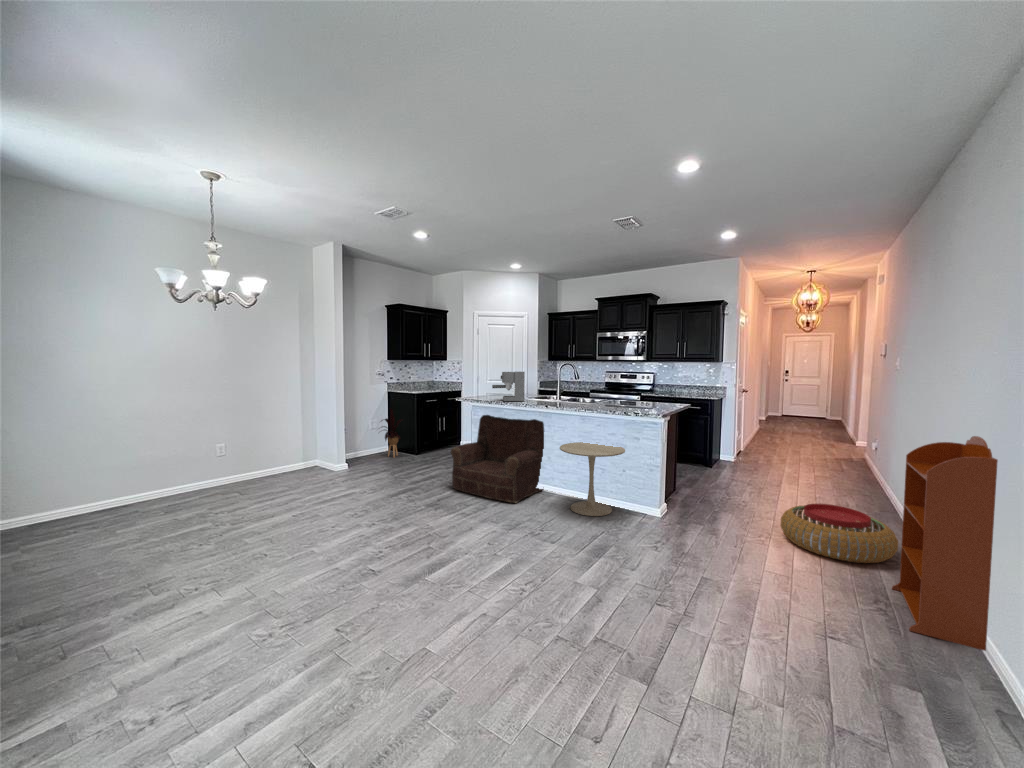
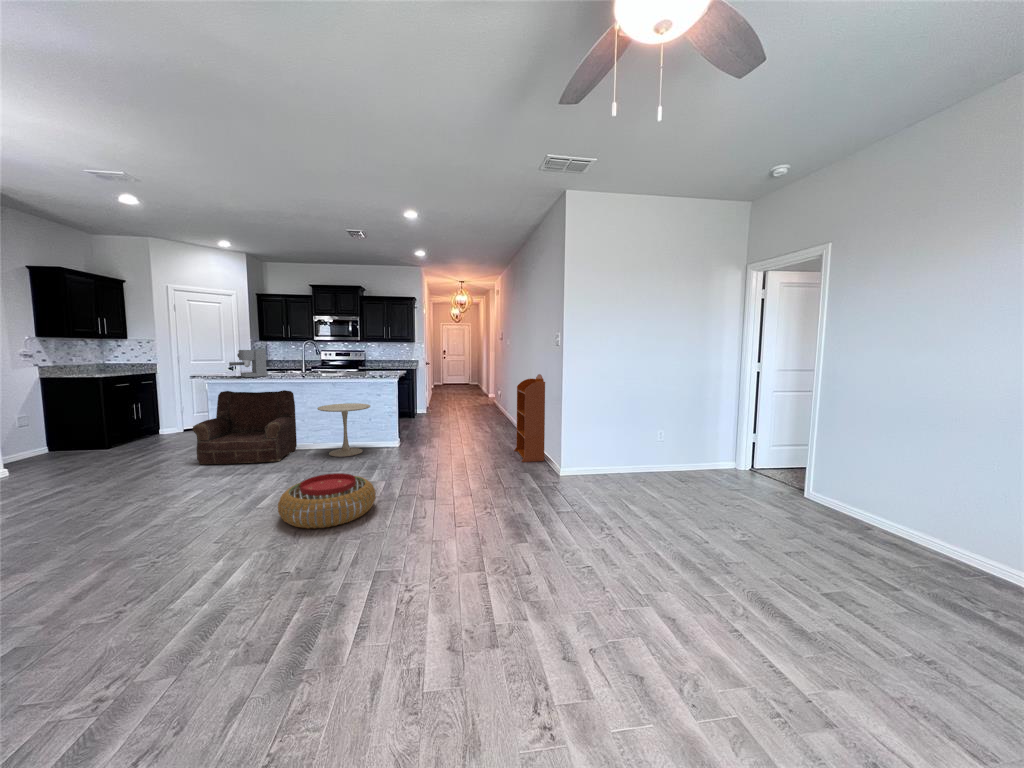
house plant: present [384,408,402,457] -> none [32,396,77,456]
pouf: present [780,504,898,563] -> present [278,473,376,528]

